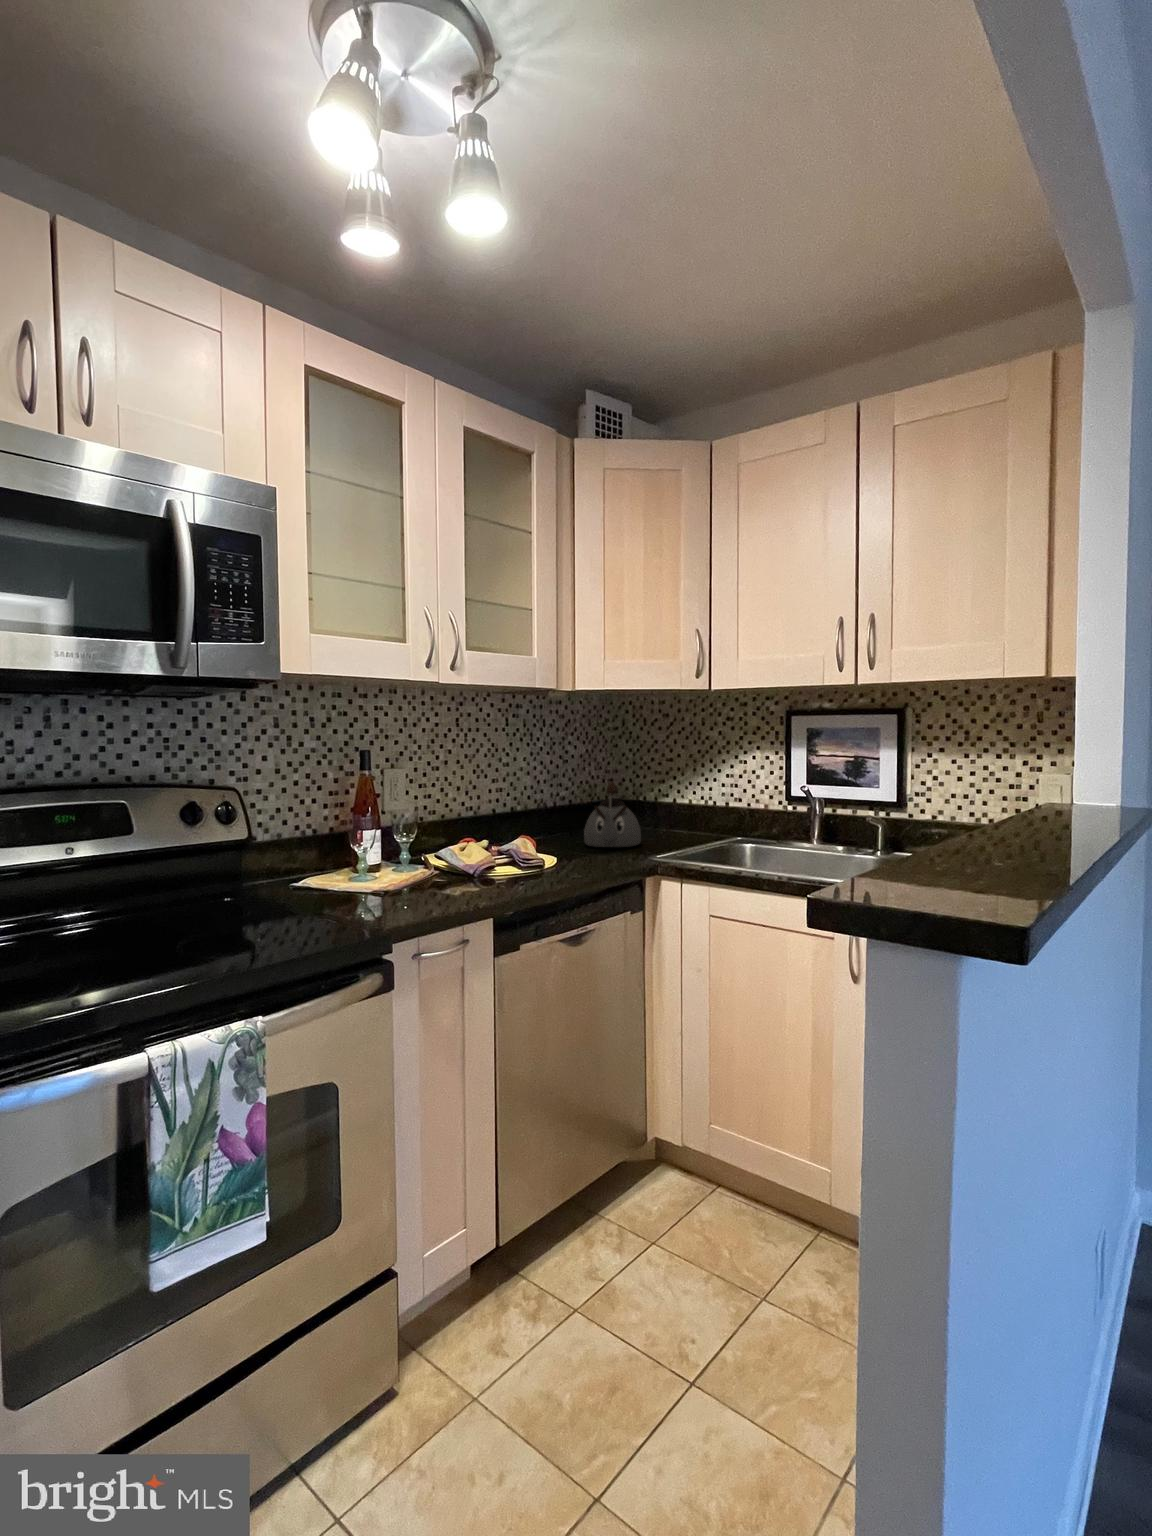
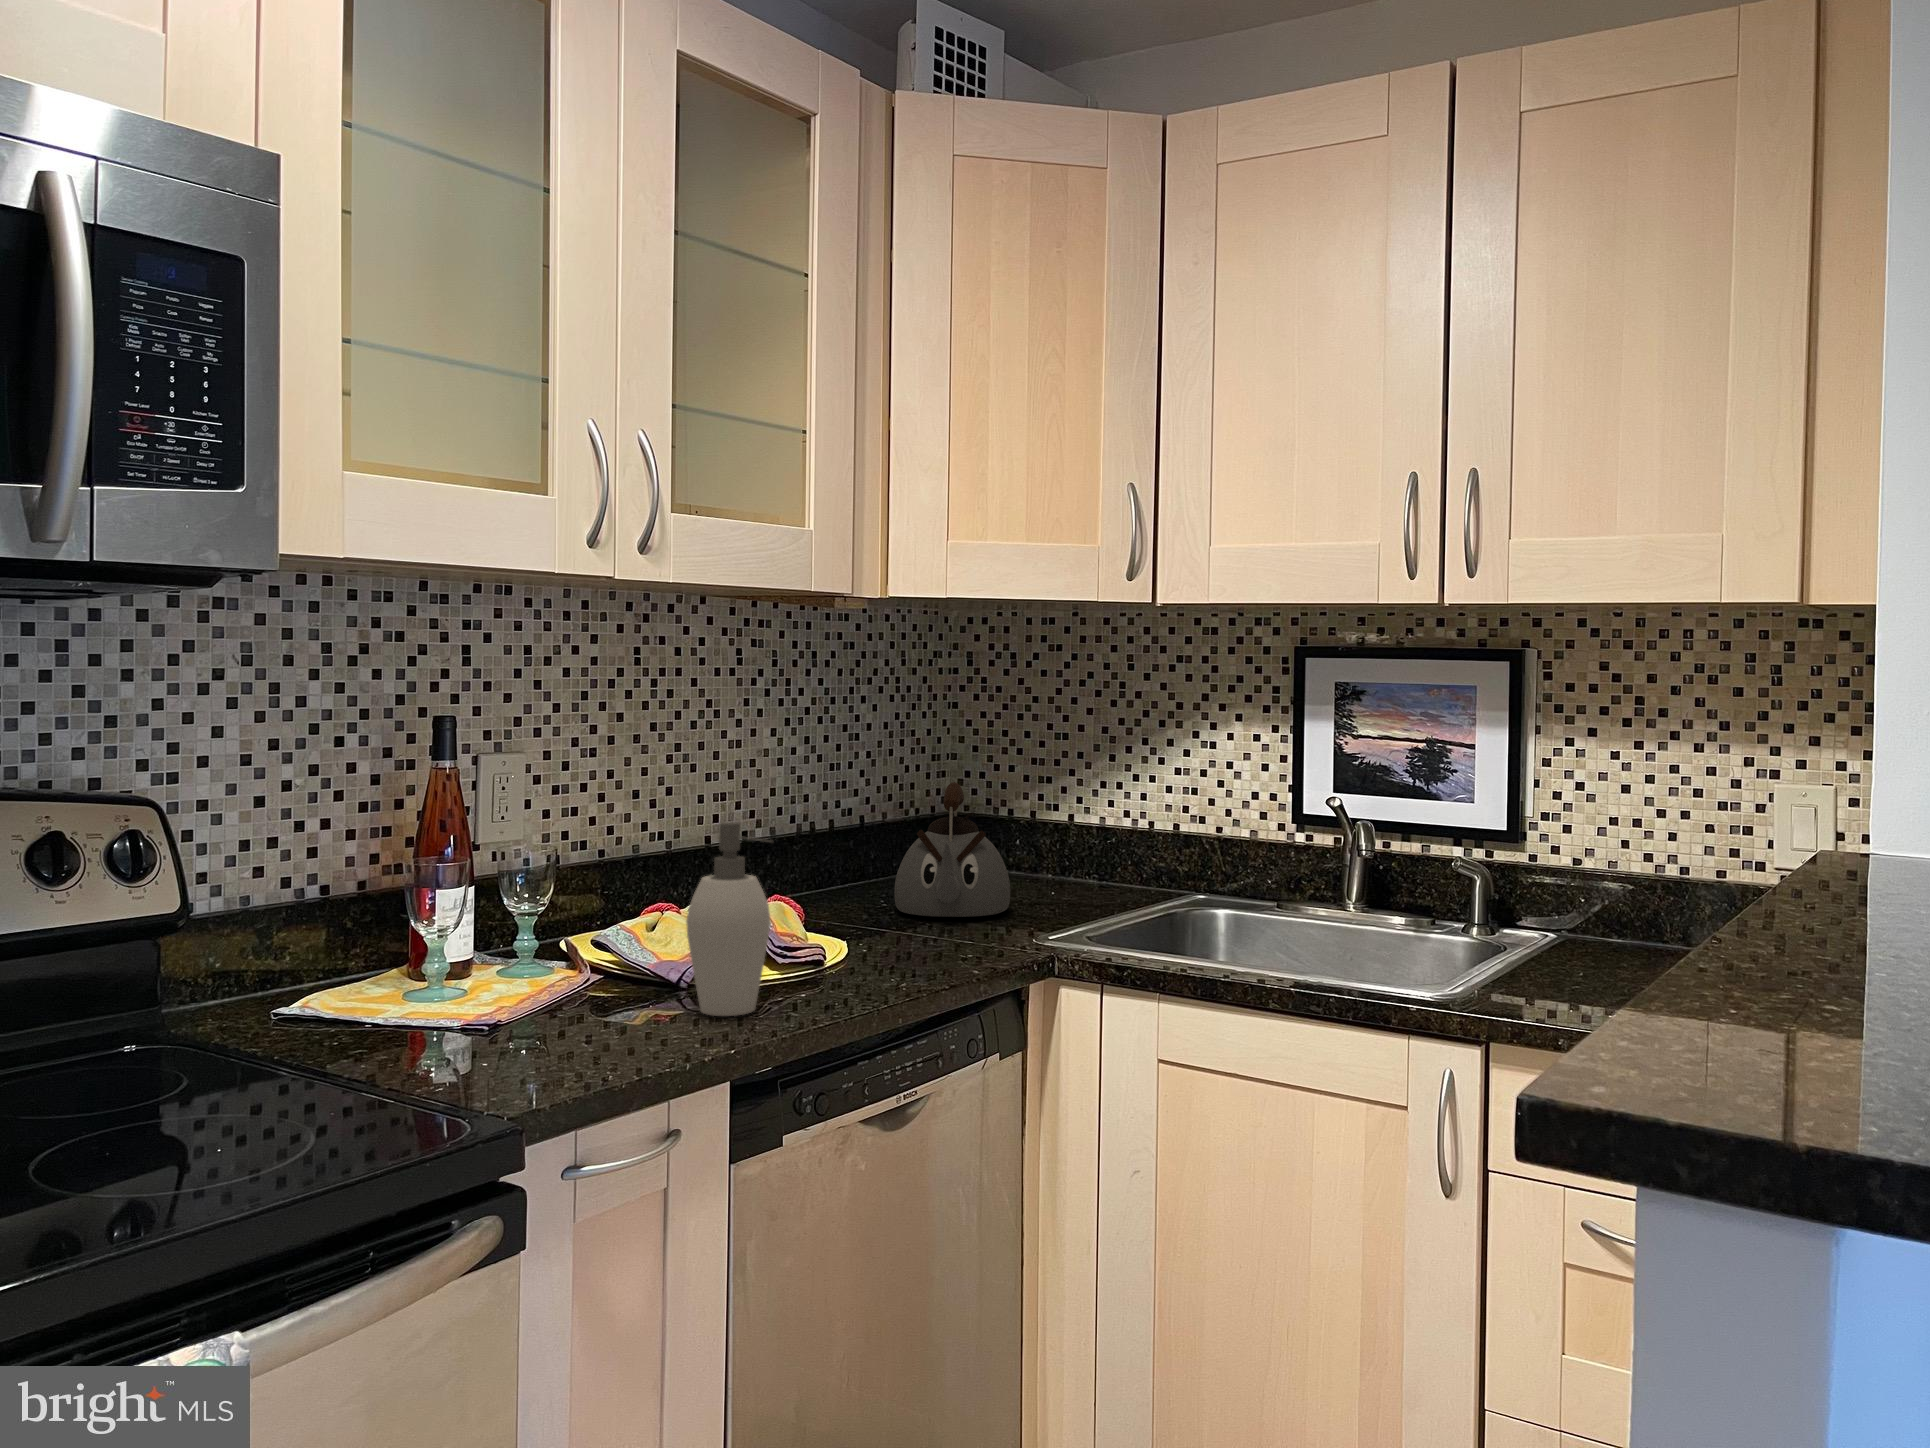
soap dispenser: none [475,797,514,888] -> present [686,822,772,1016]

